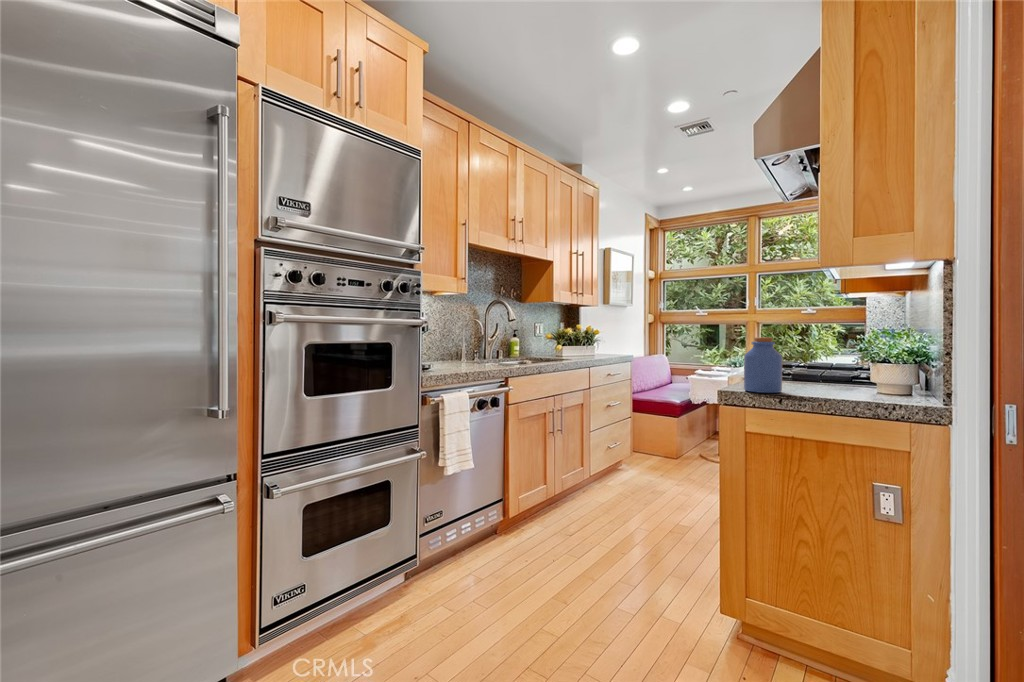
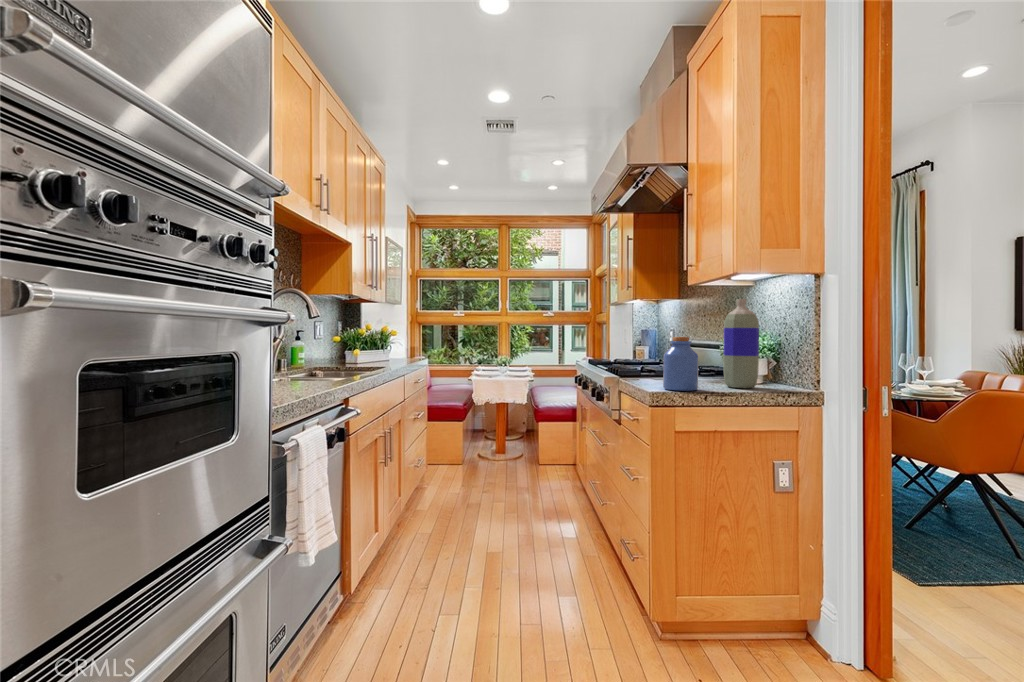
bottle: none [830,294,876,396] -> present [723,299,759,388]

